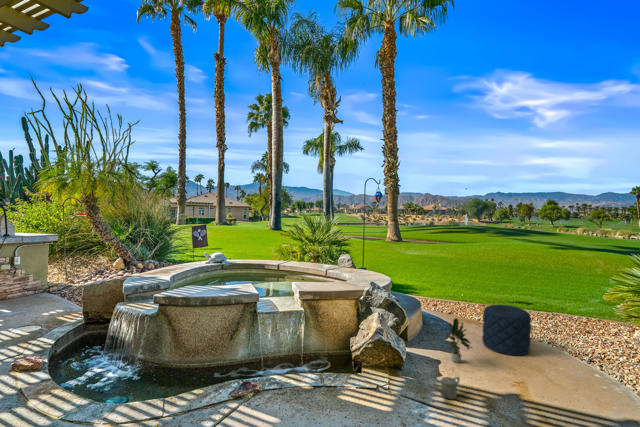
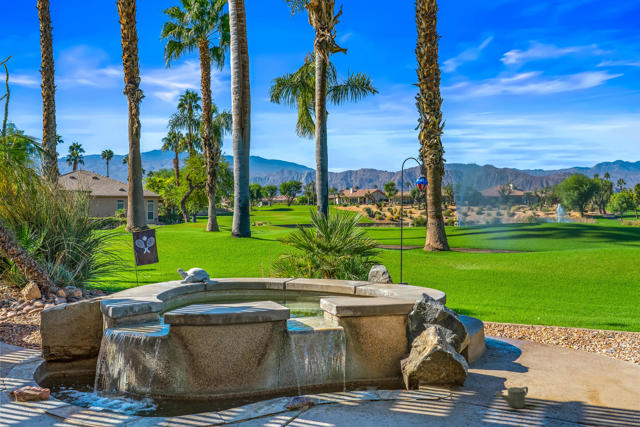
pouf: present [482,305,531,355] -> none [558,317,614,373]
potted plant: present [447,318,472,363] -> none [512,330,546,381]

